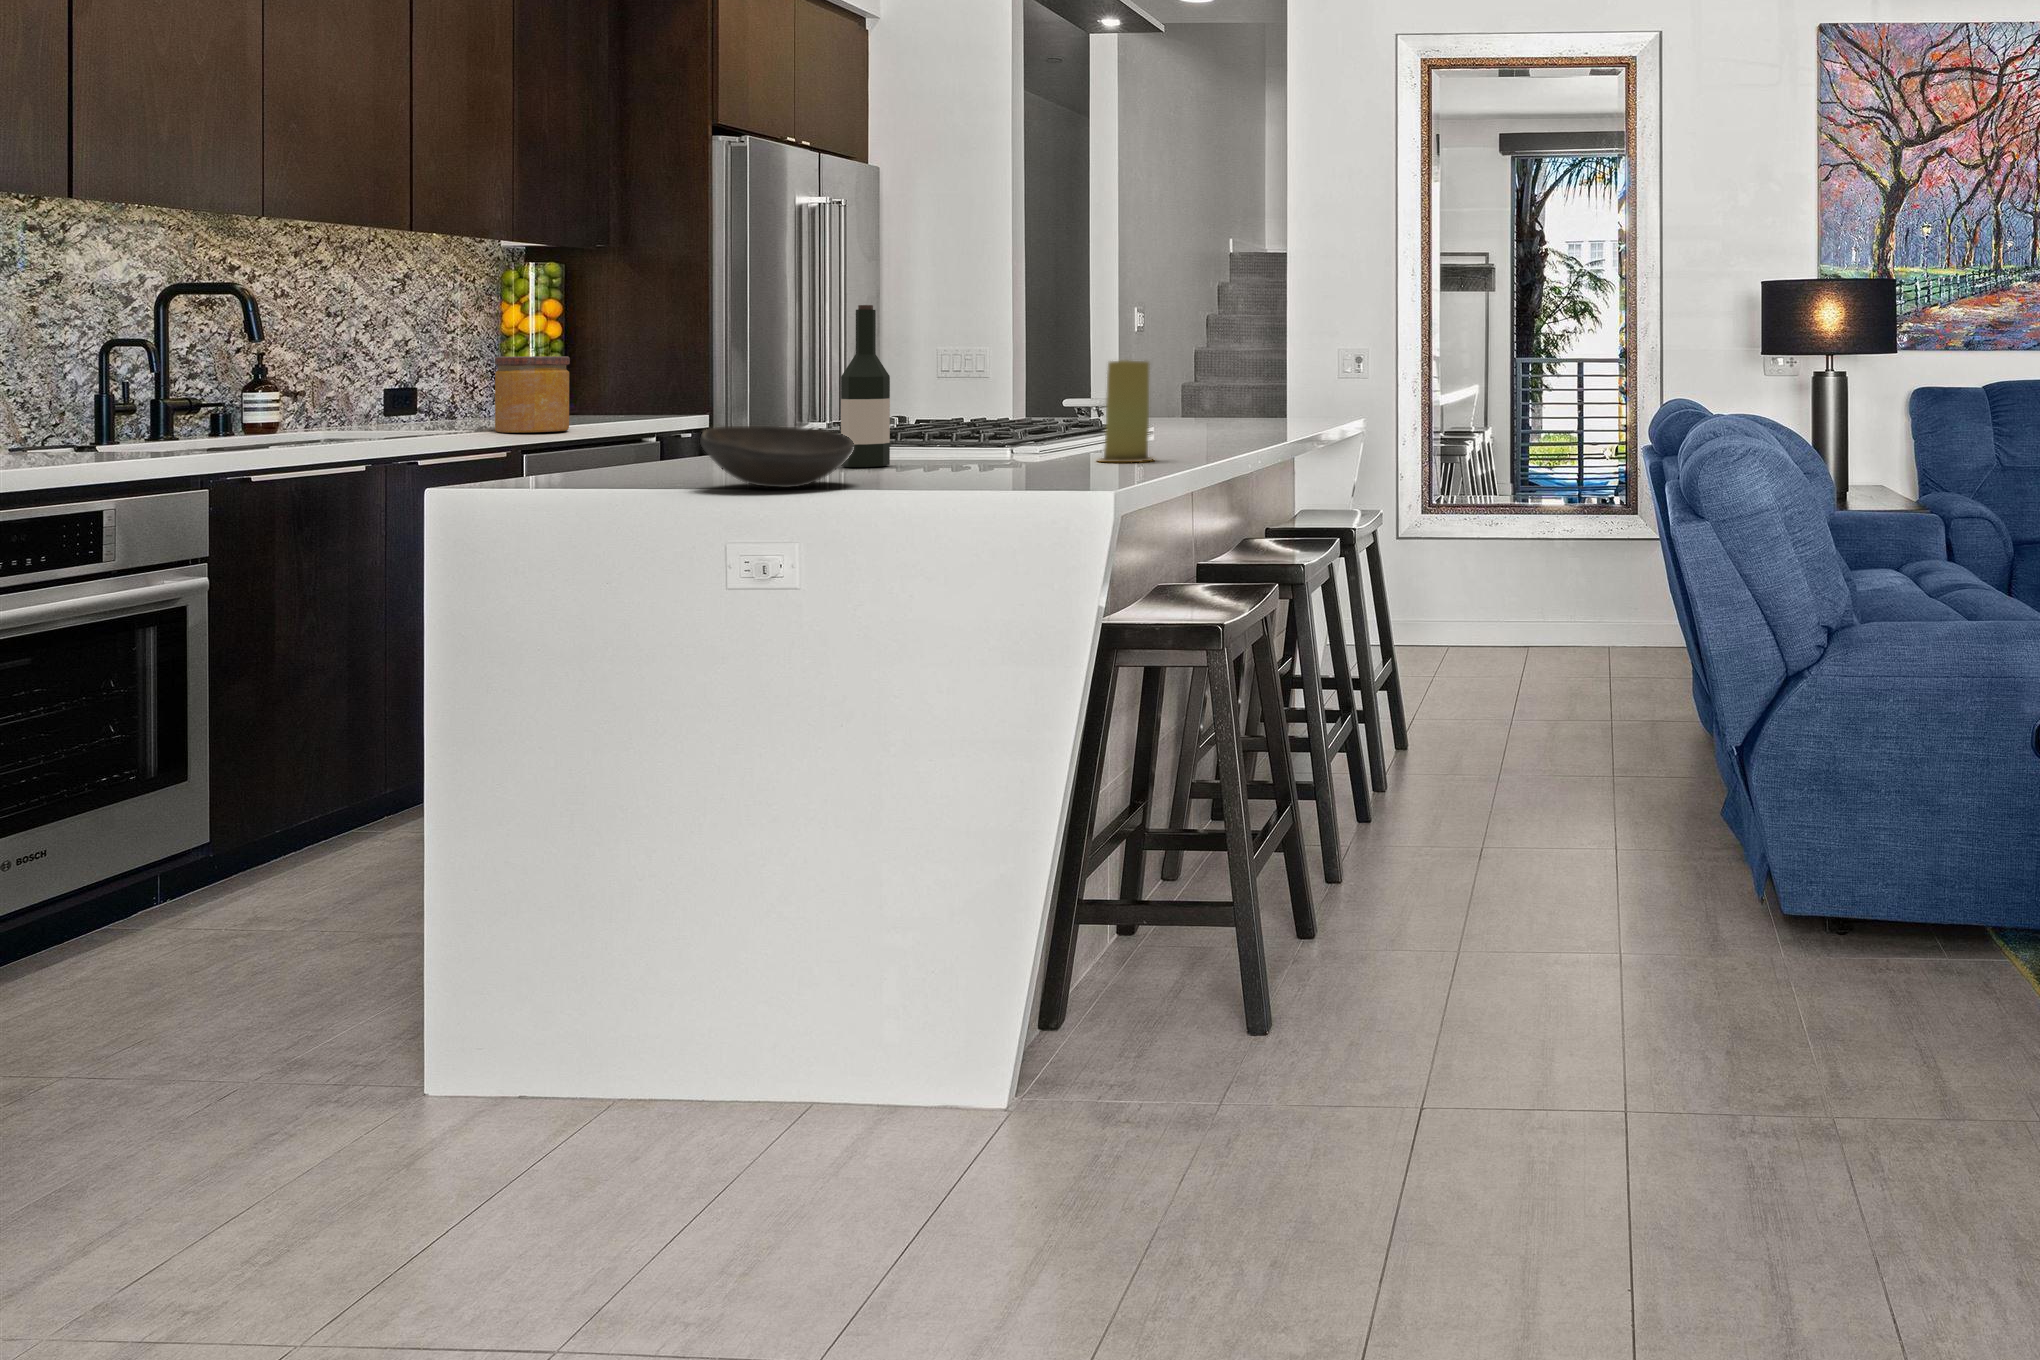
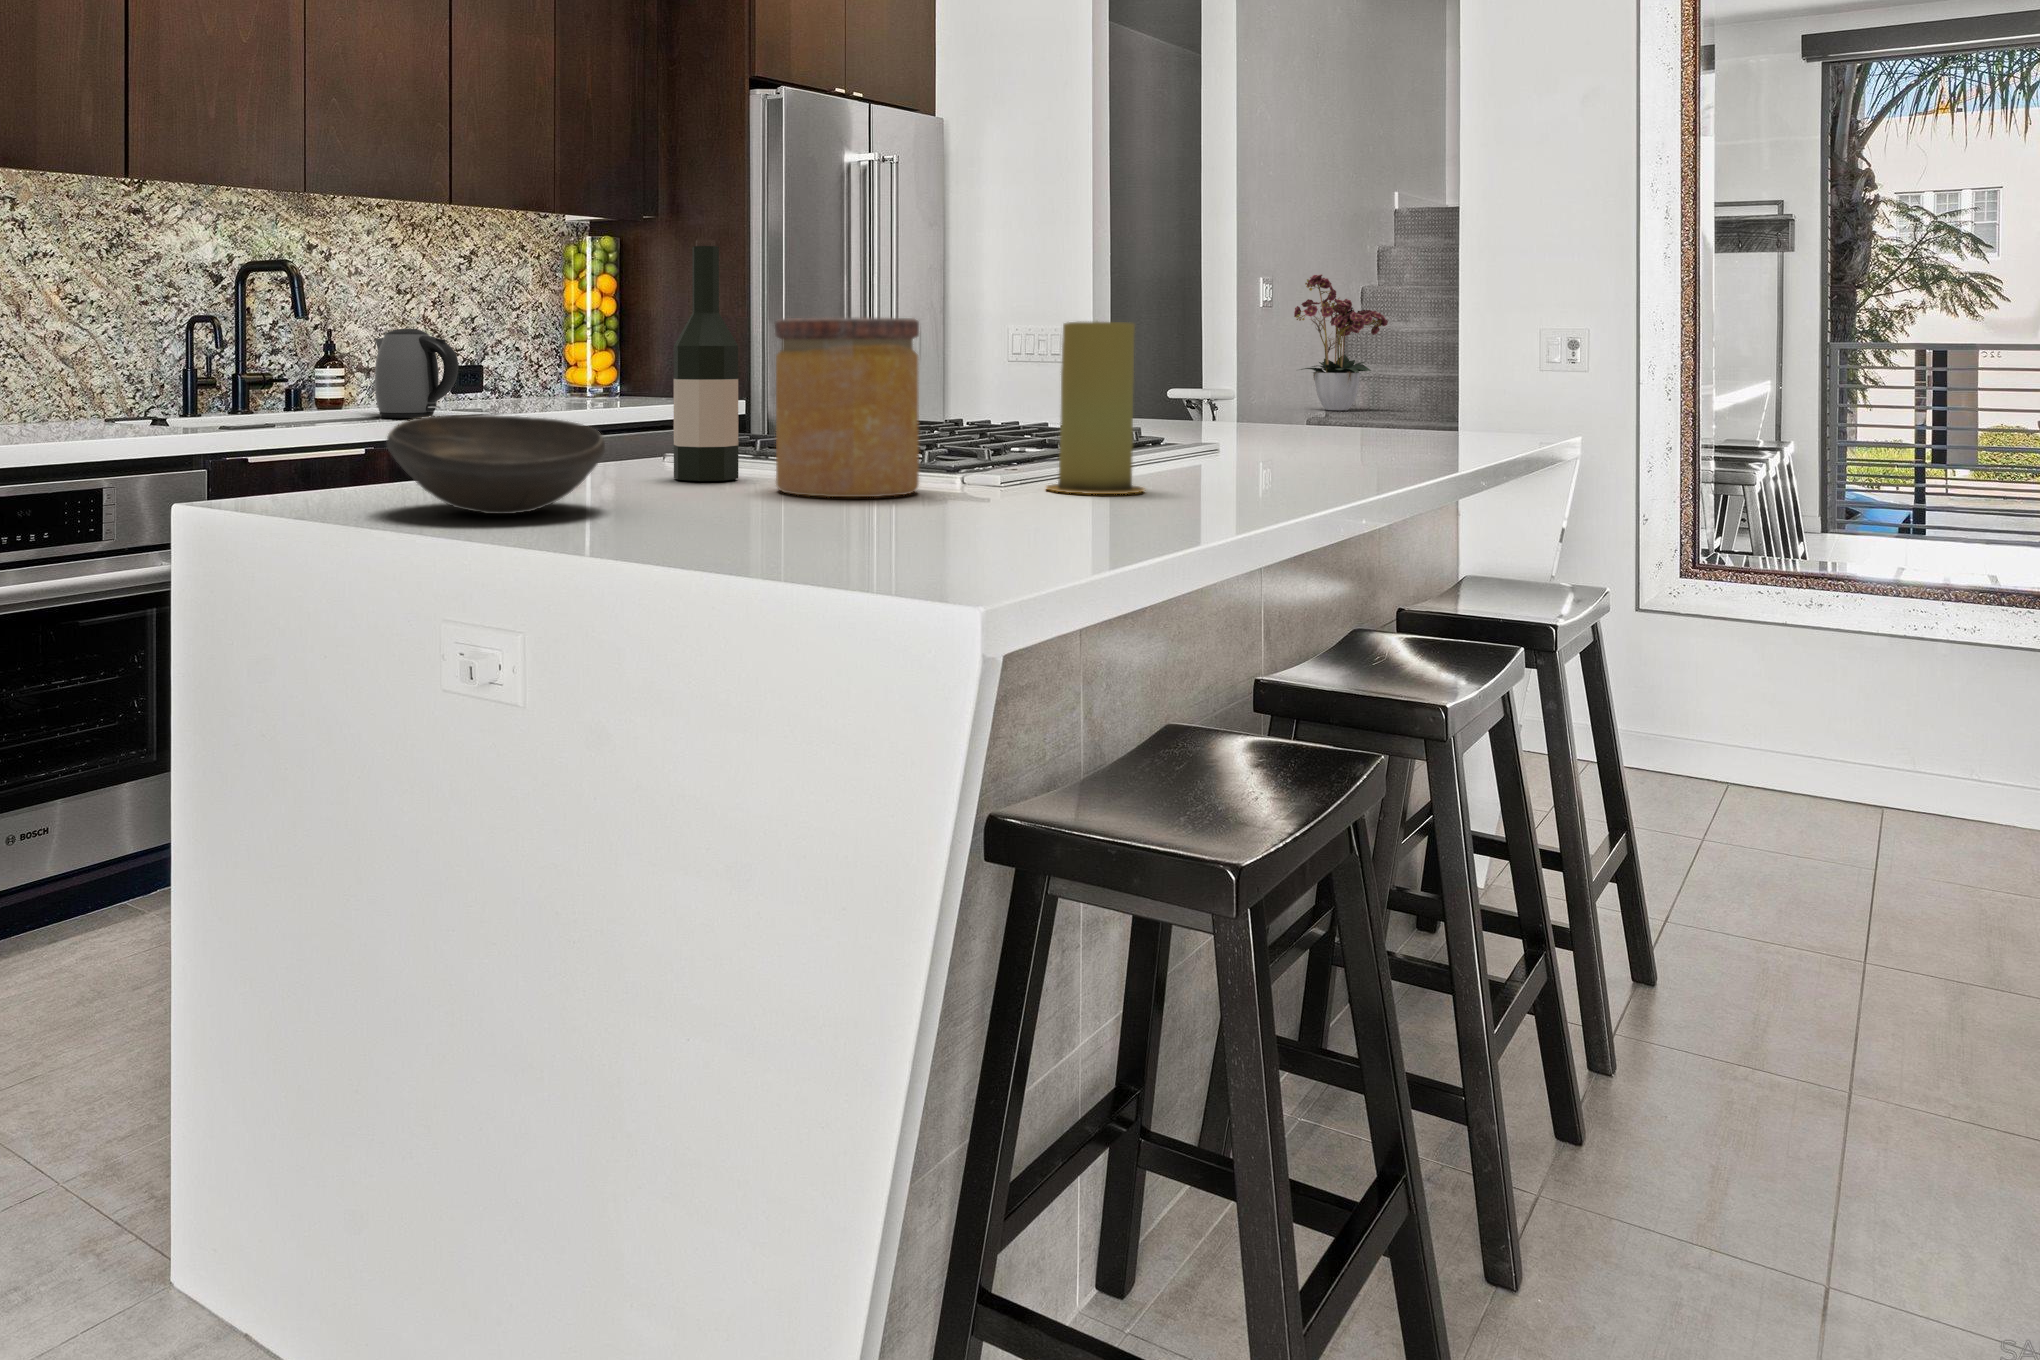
flower arrangement: none [1178,310,1250,411] -> present [1294,274,1388,410]
kettle: none [348,354,454,440] -> present [375,329,458,418]
jar: present [495,356,570,433] -> present [775,318,919,497]

